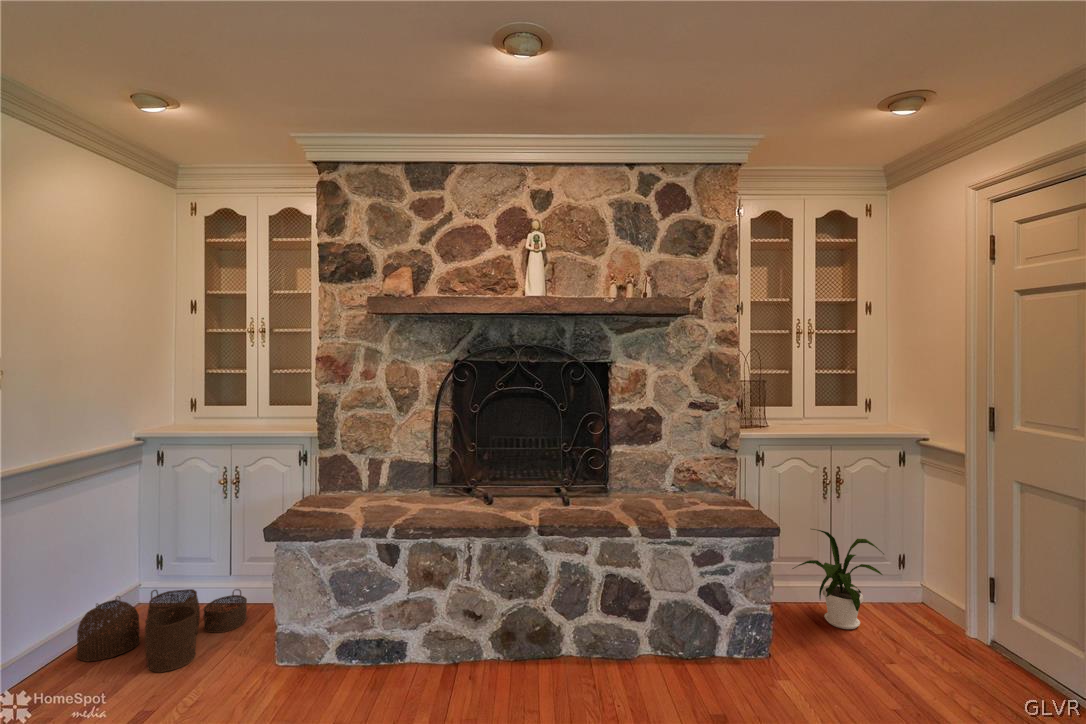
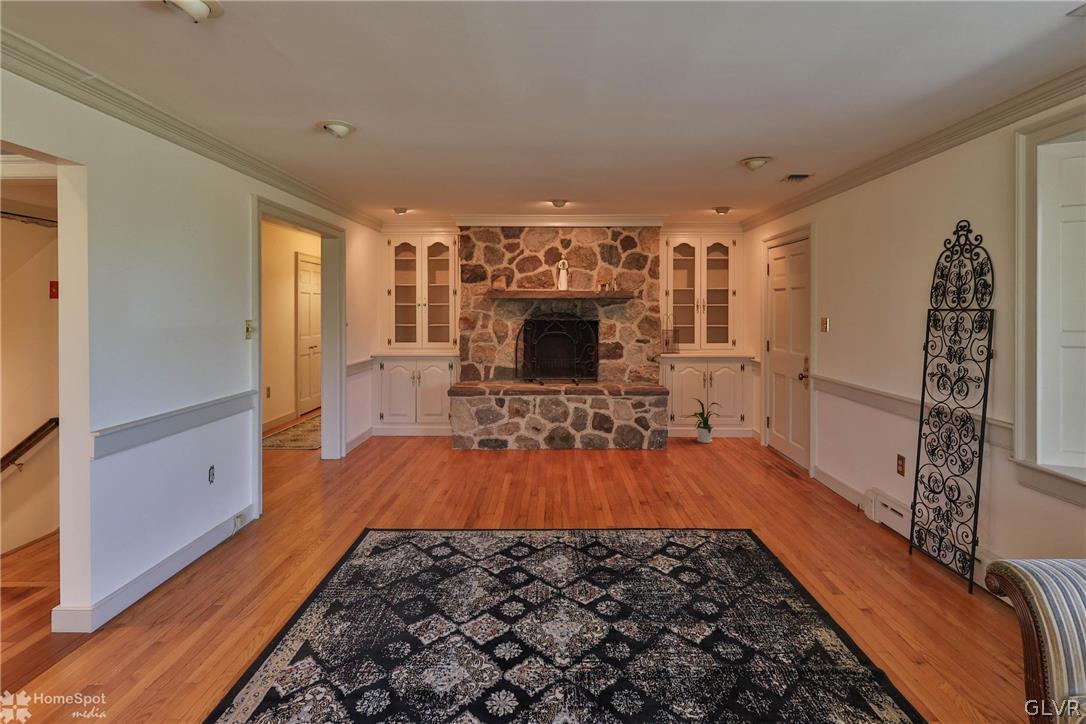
woven basket: present [76,589,247,672] -> none [364,421,430,450]

